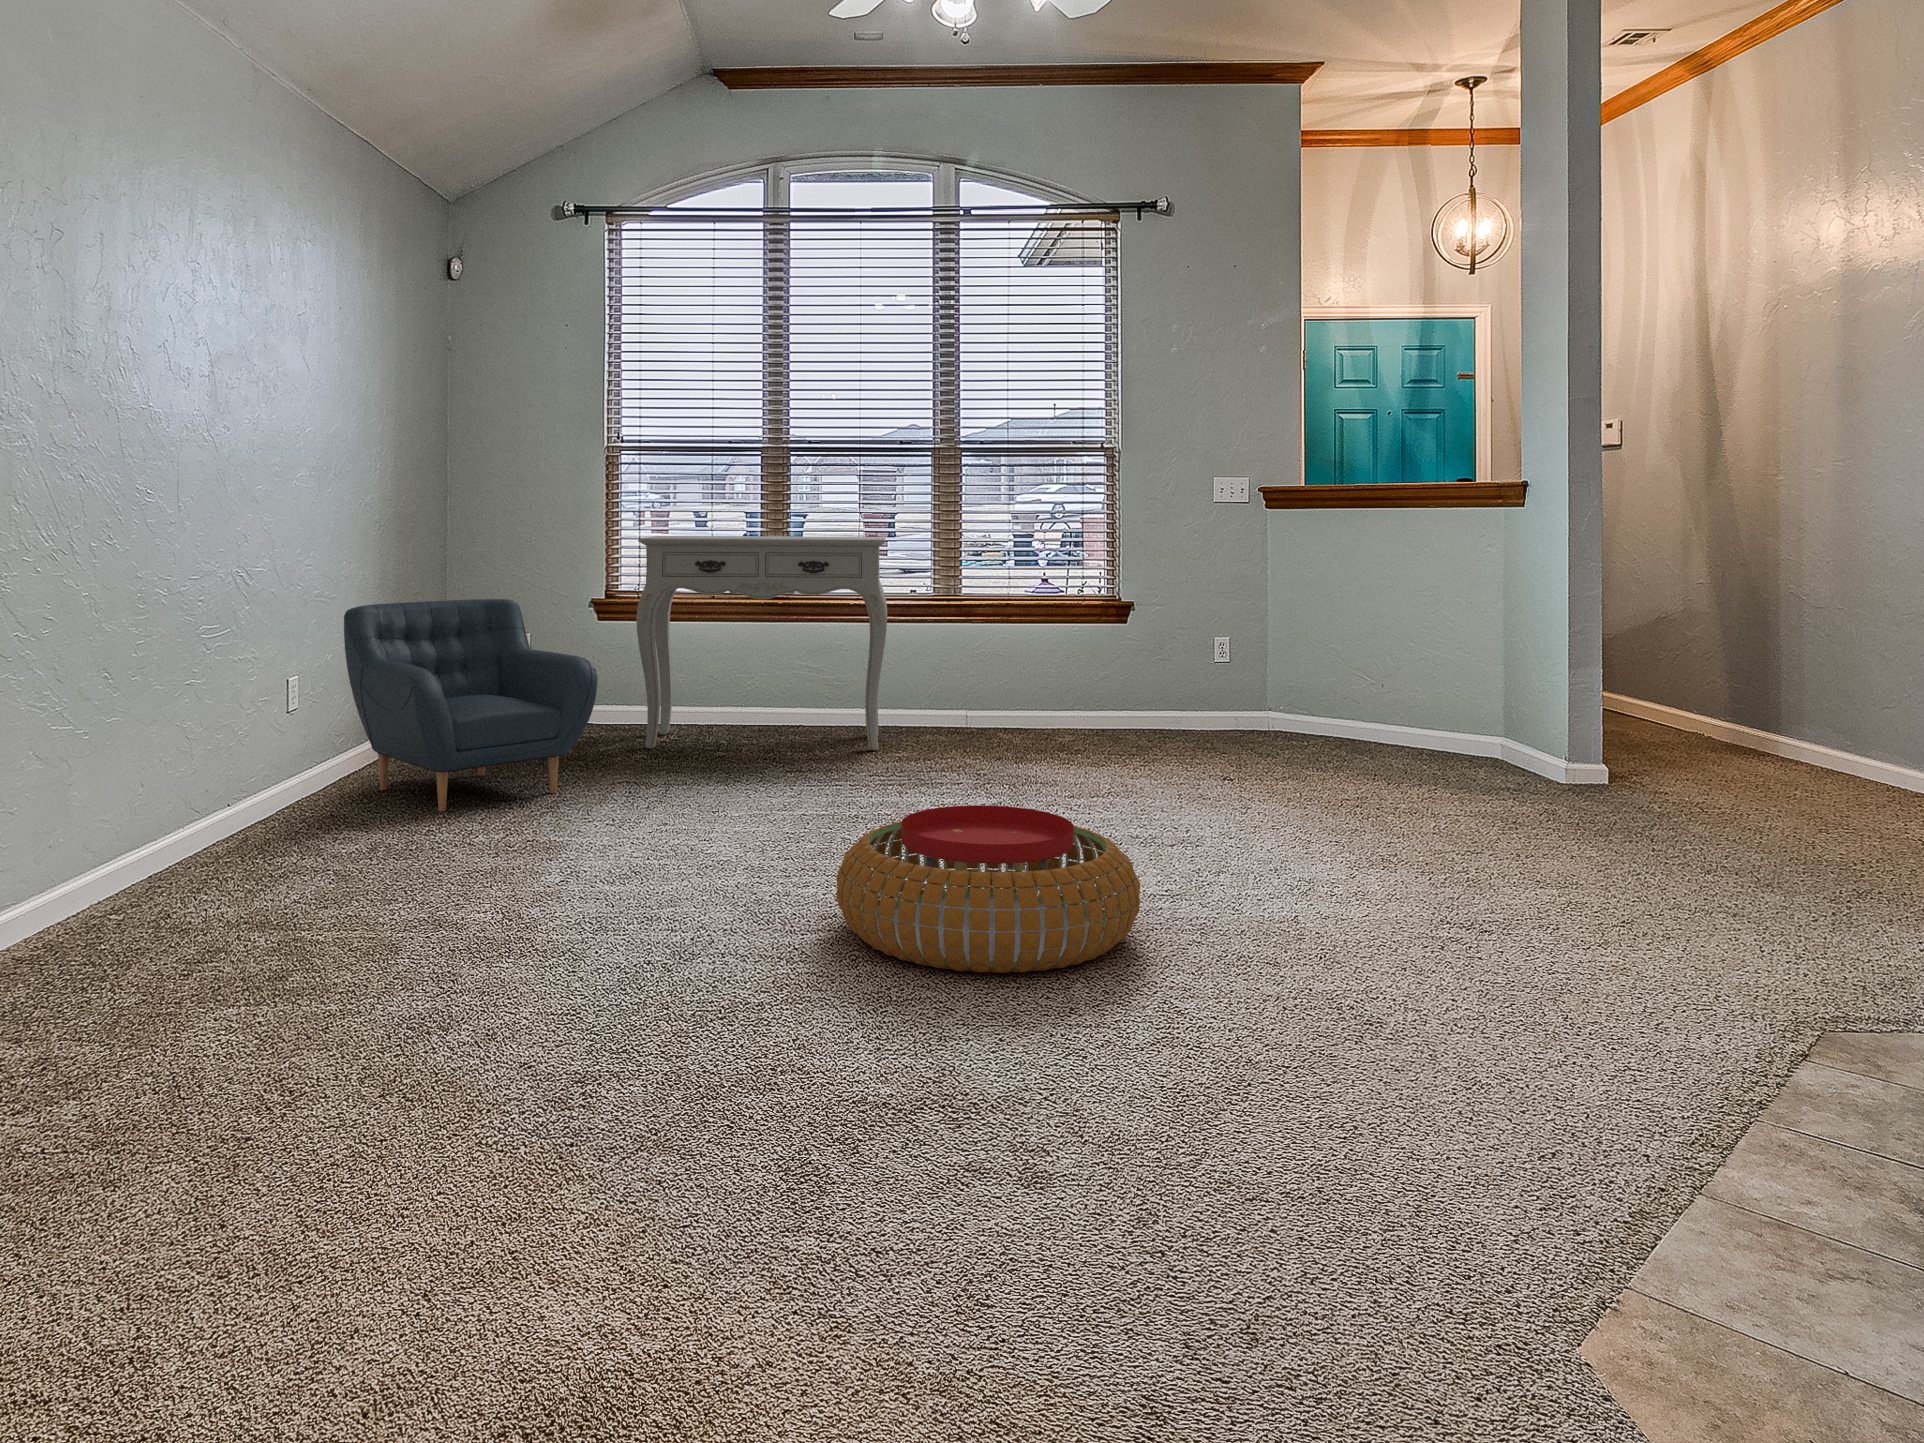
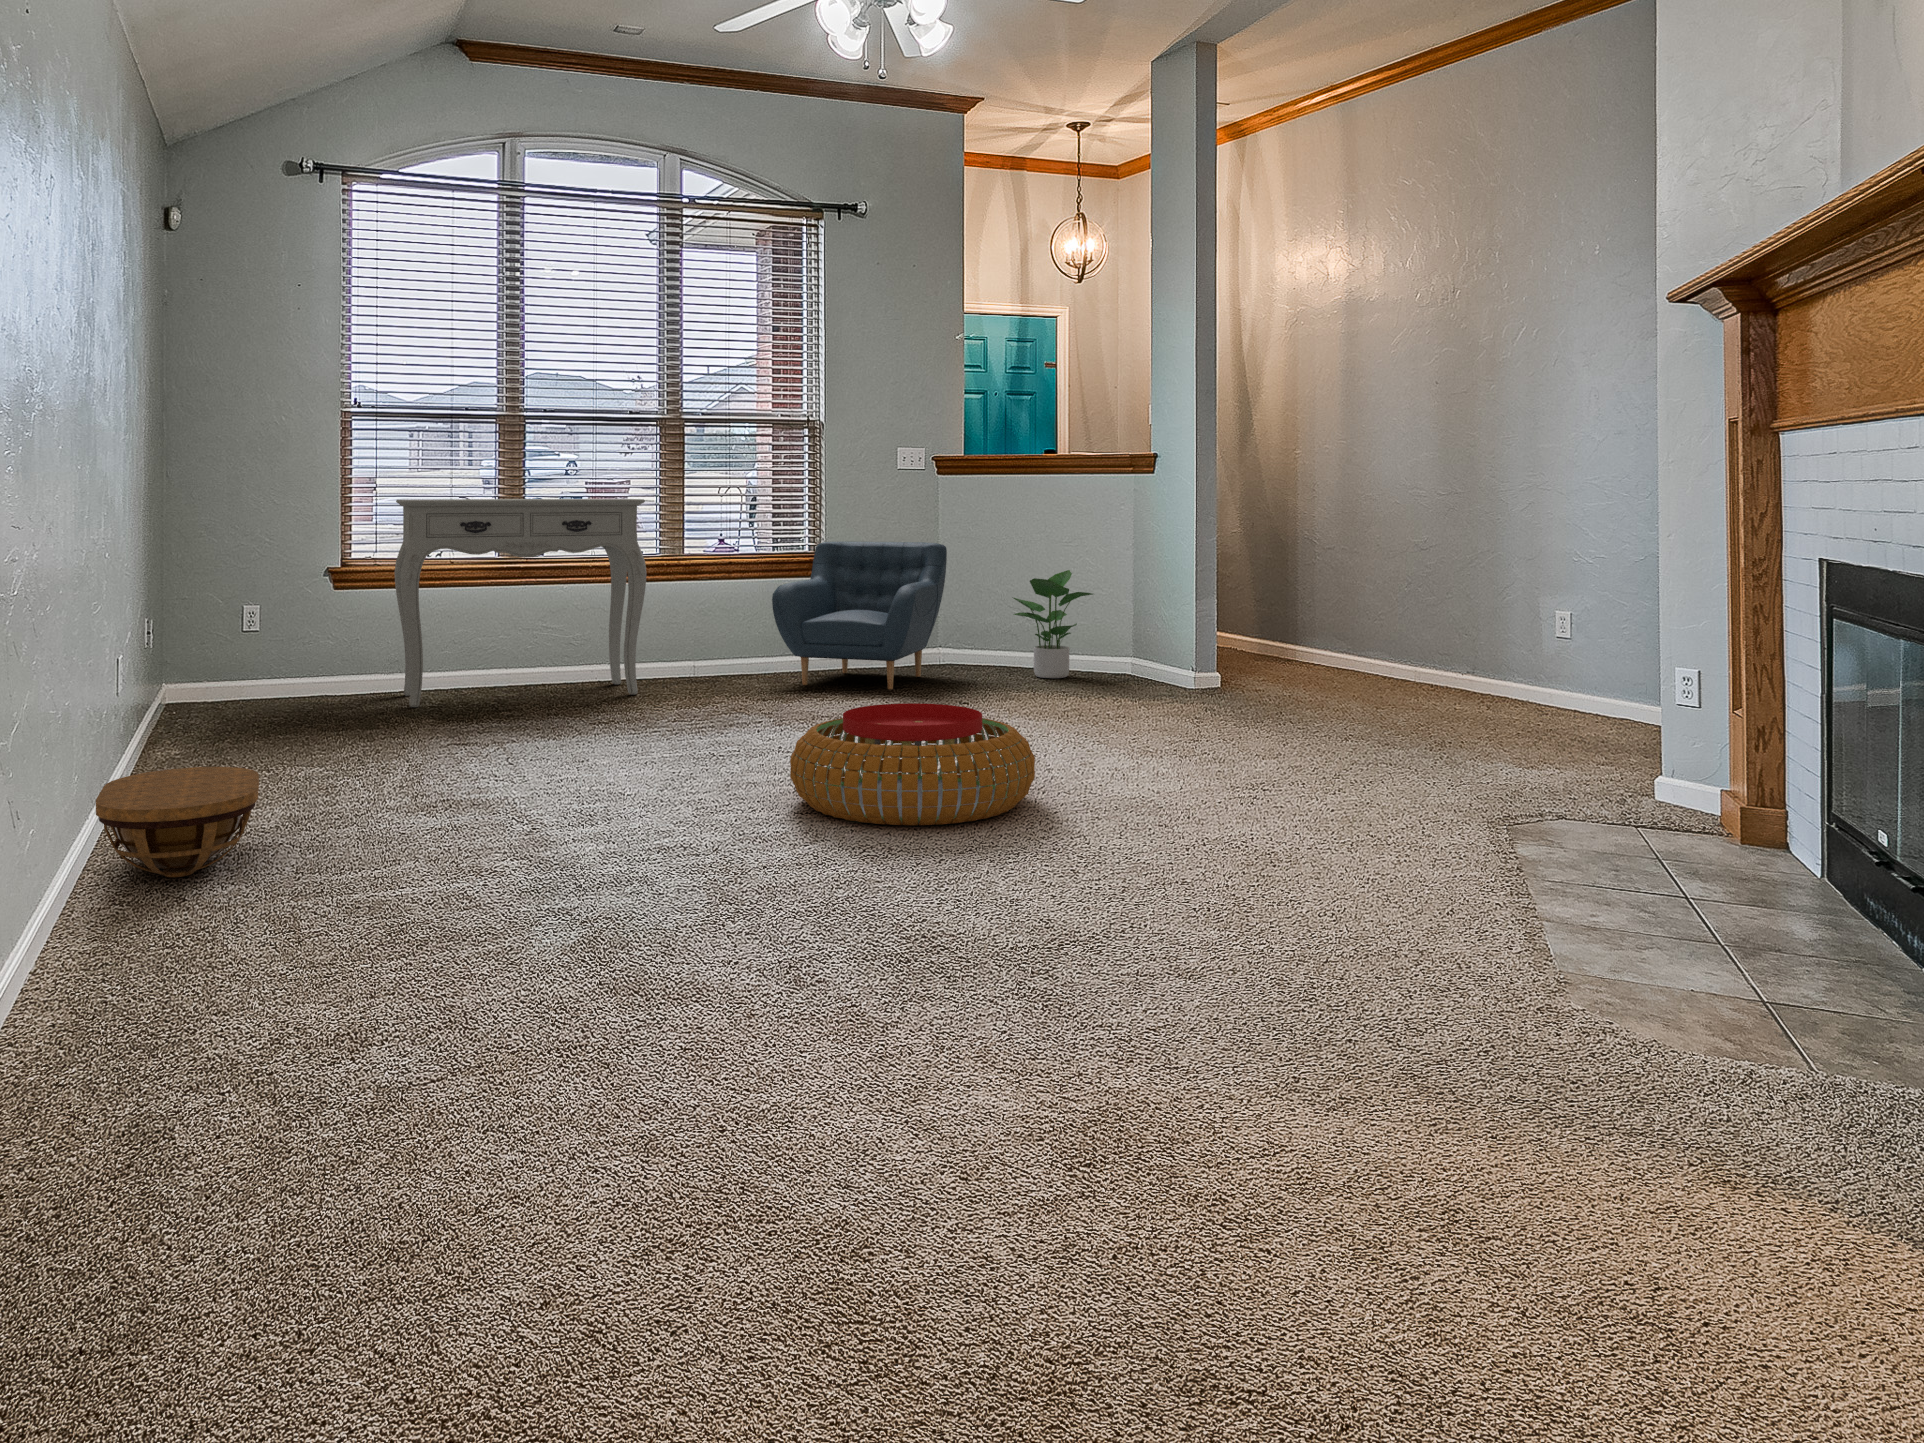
armchair: present [344,599,597,811] -> present [772,541,947,689]
potted plant: none [1329,632,1442,766] -> present [1014,570,1093,678]
basket: none [101,815,289,931] -> present [96,767,259,877]

